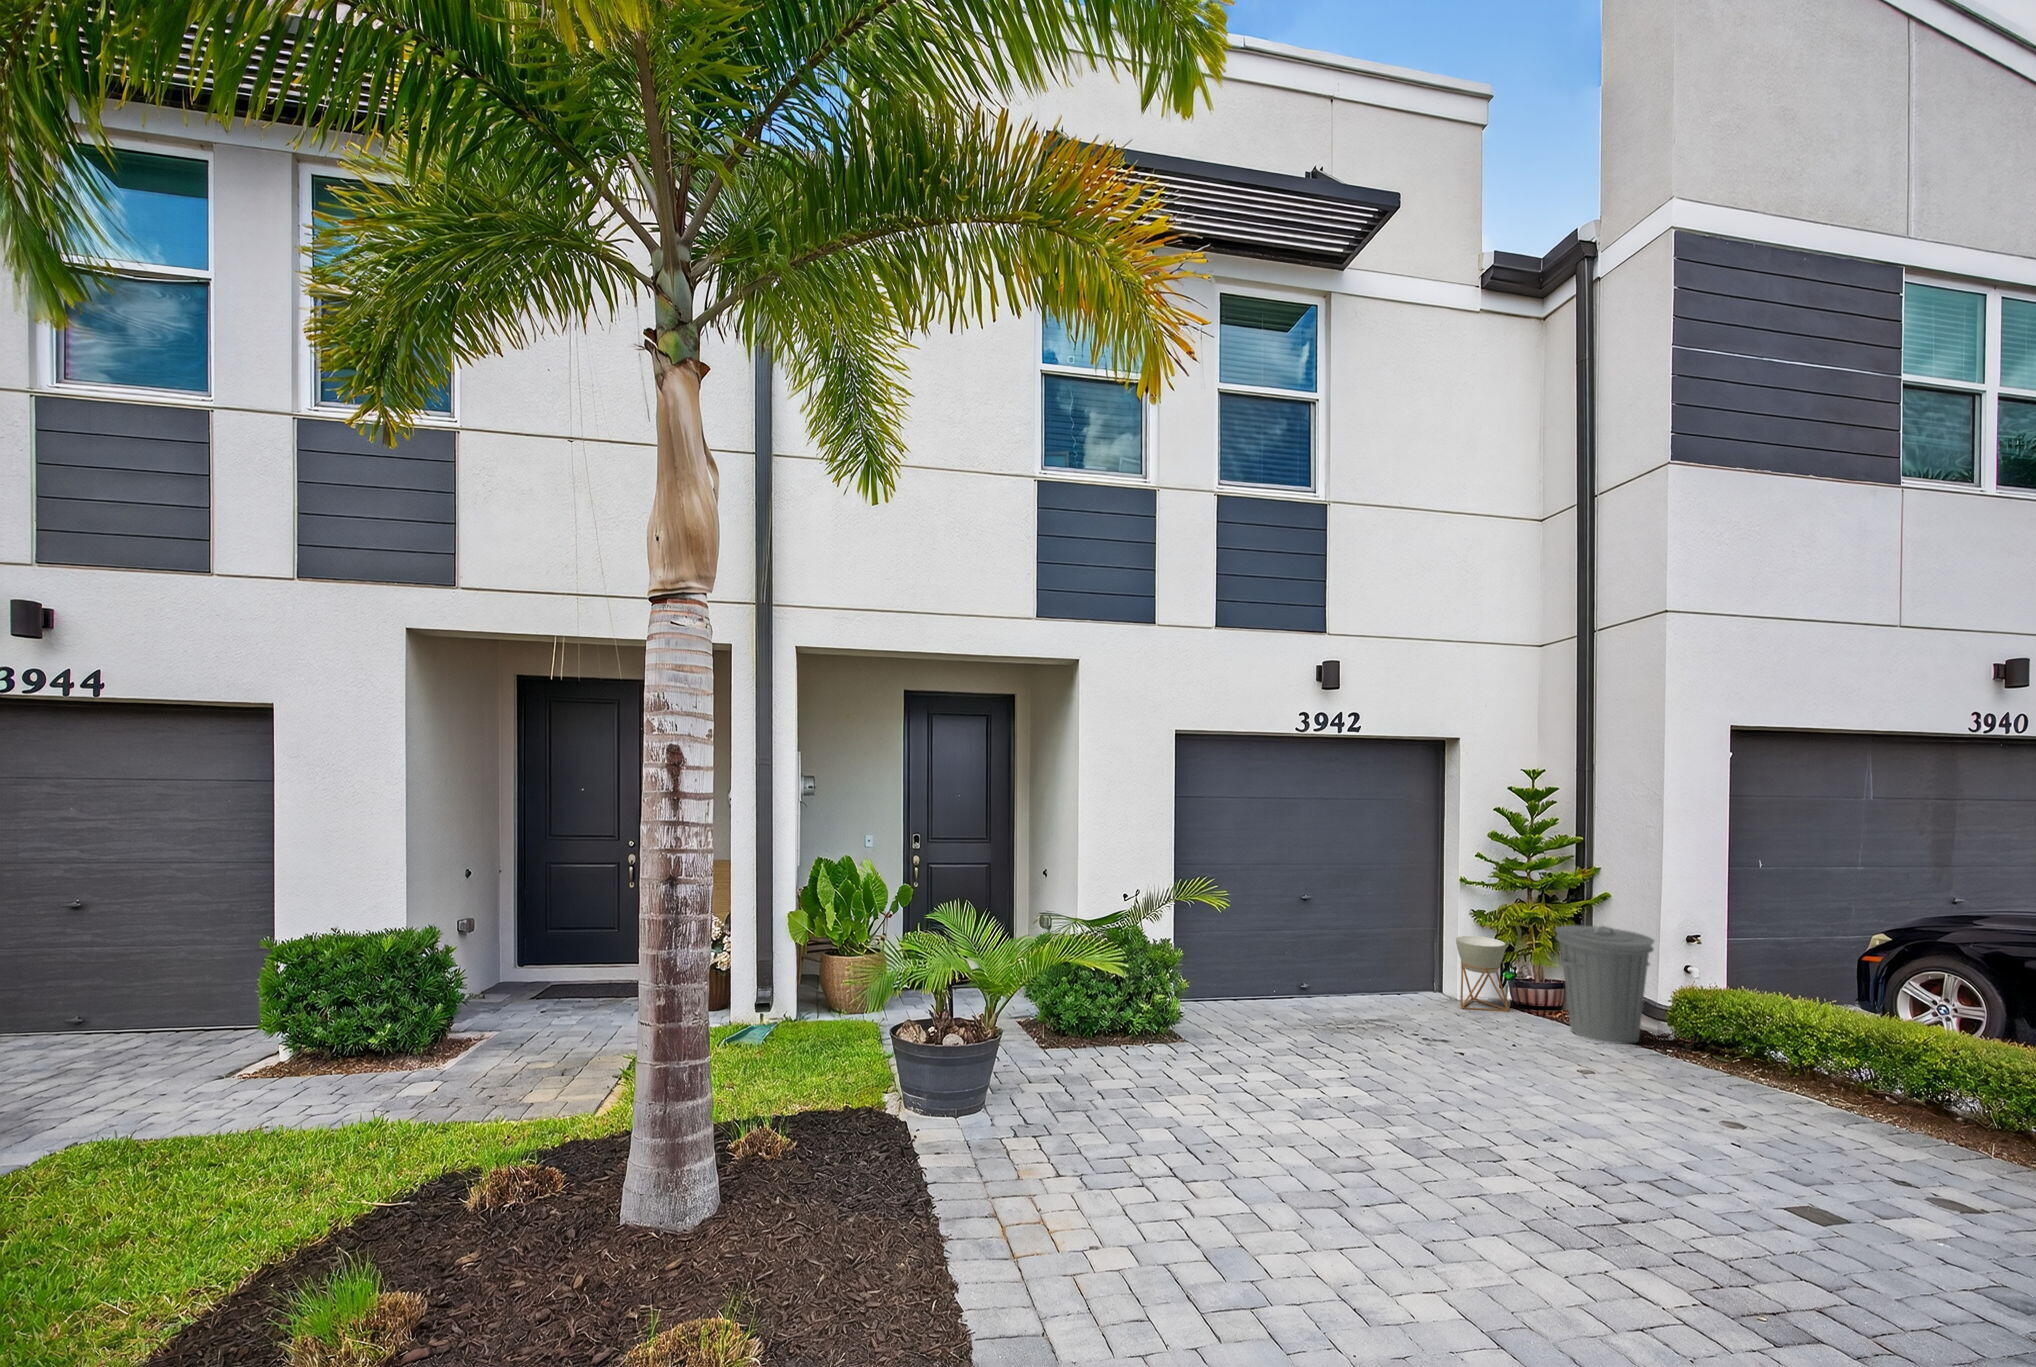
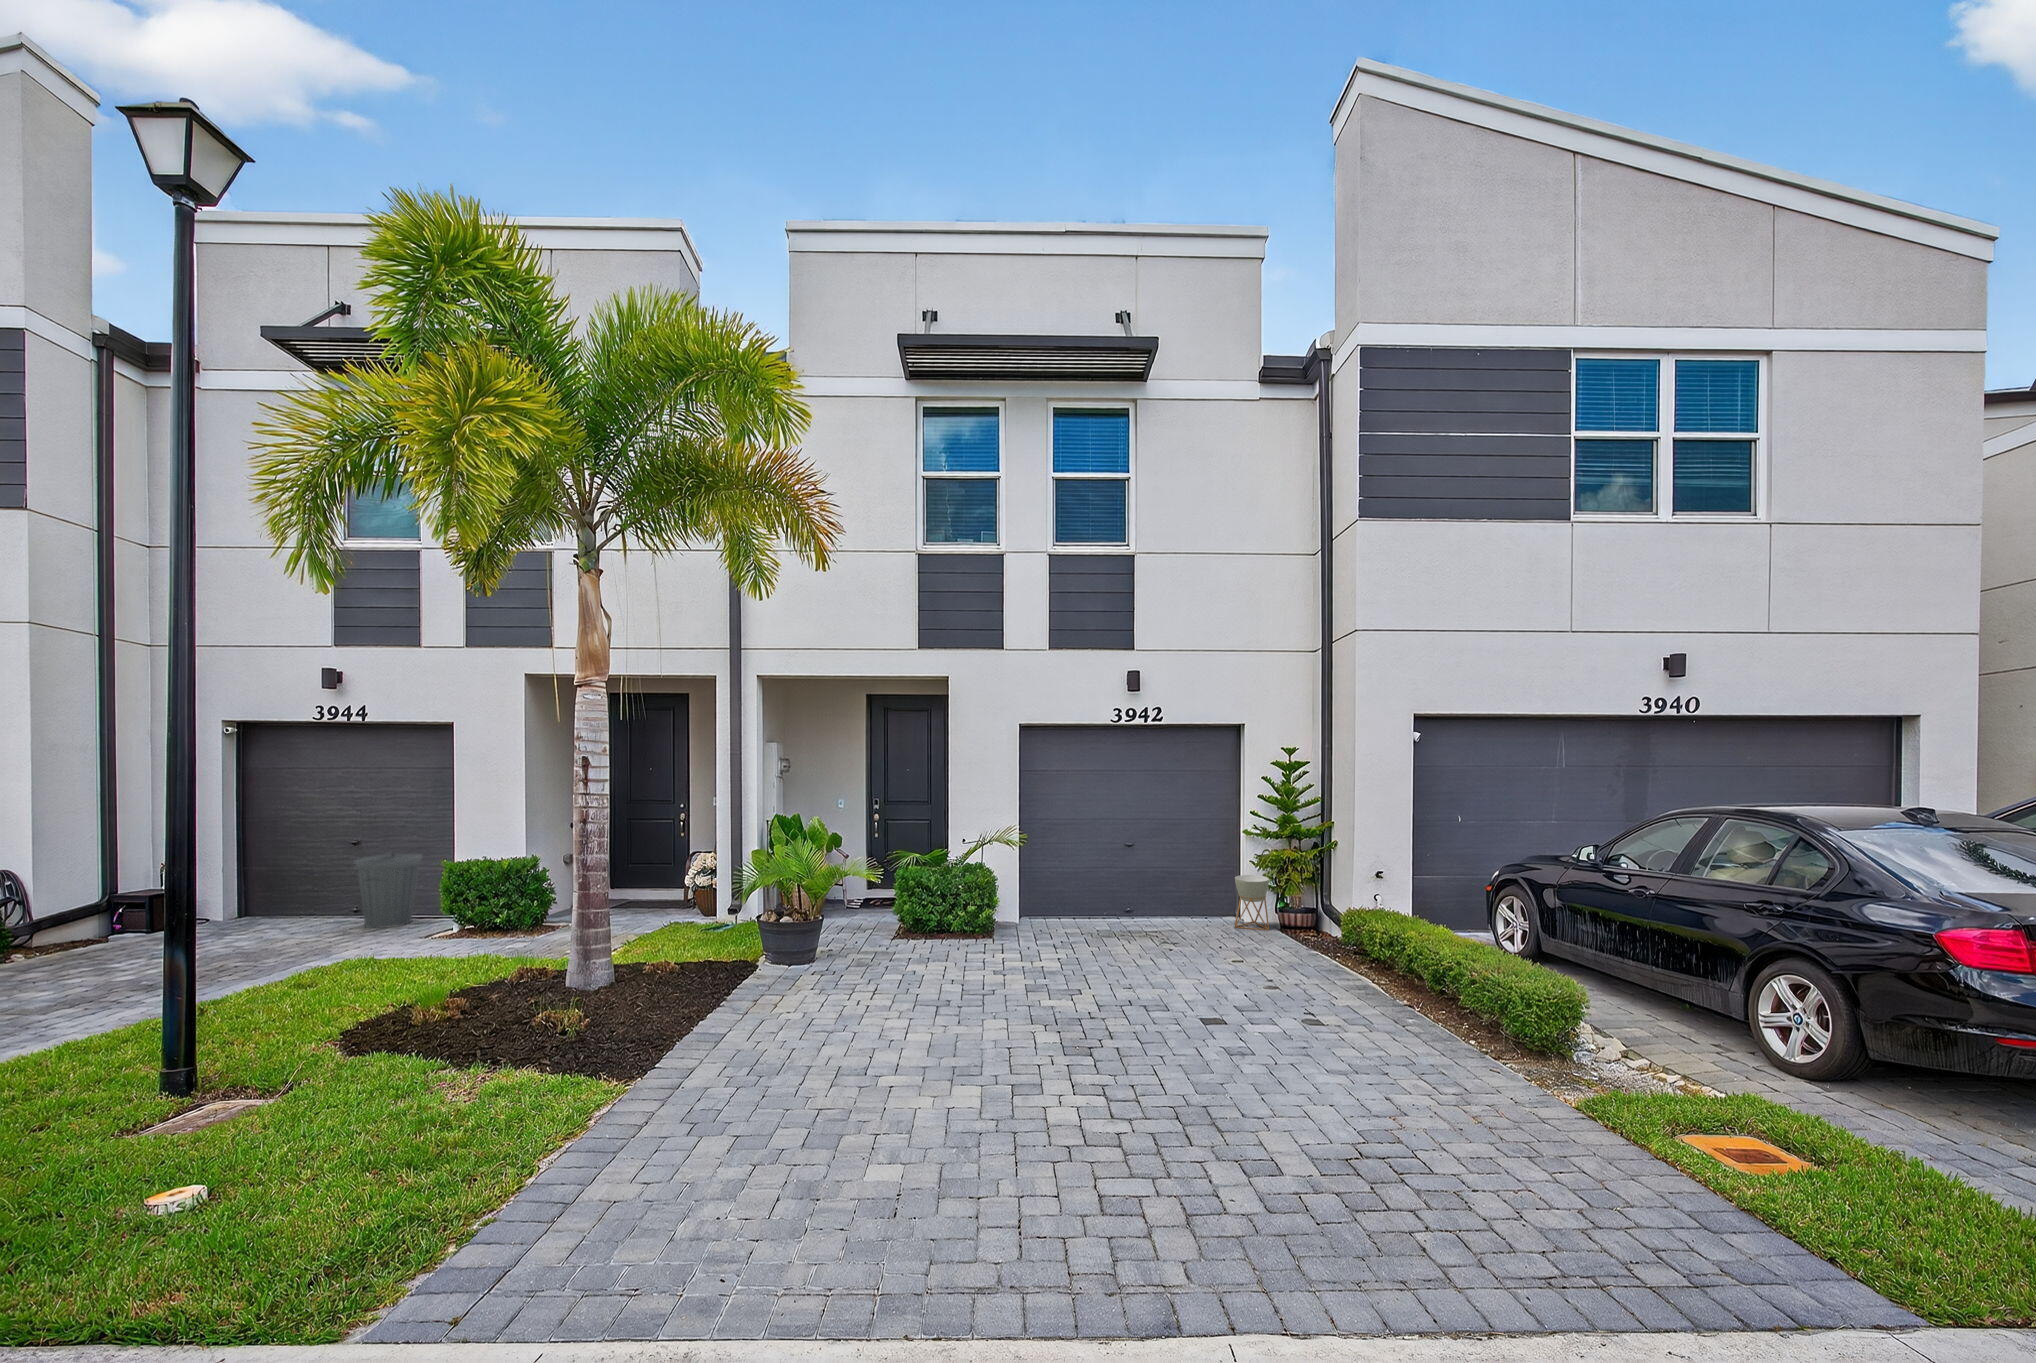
trash can: present [1555,925,1654,1044] -> present [355,853,422,928]

